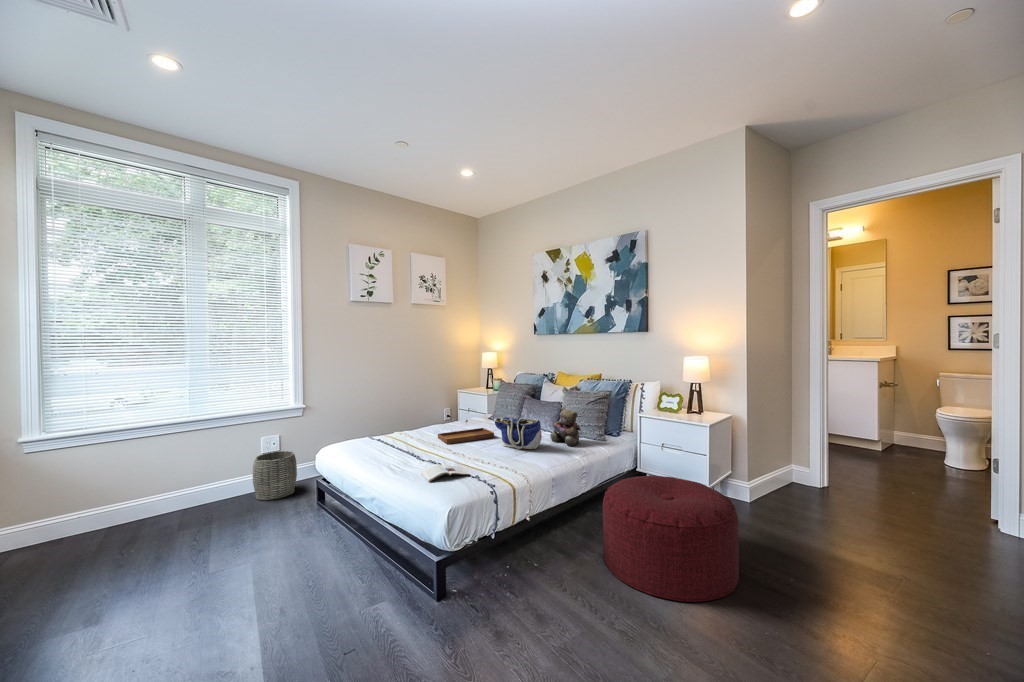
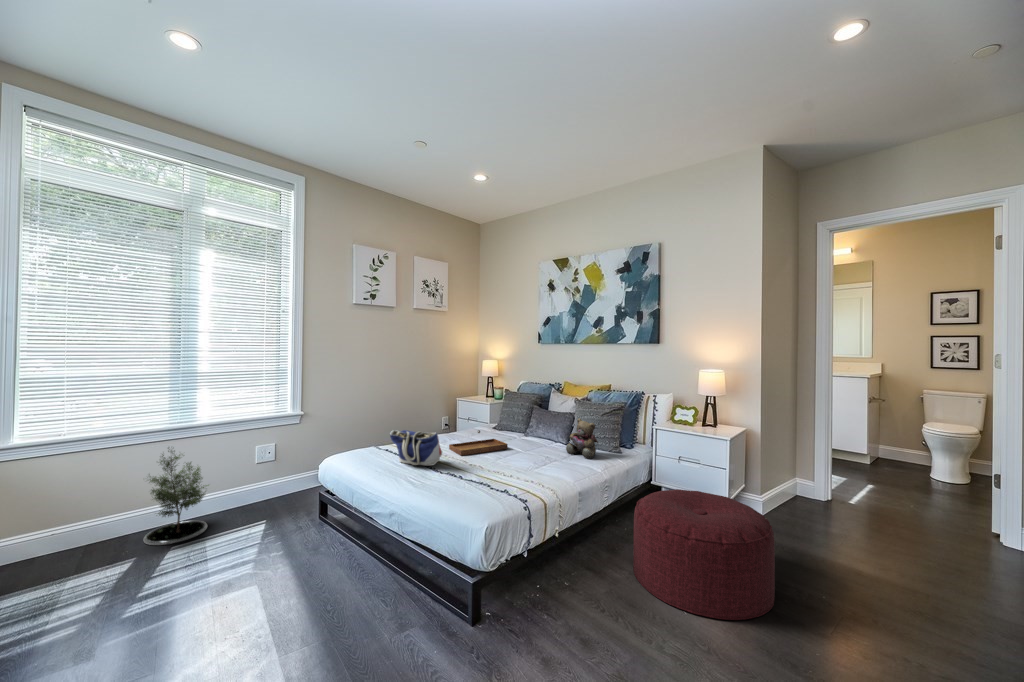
tote bag: present [494,417,542,449] -> present [390,430,442,466]
potted tree: none [155,437,219,527] -> present [144,448,209,545]
woven basket: present [253,451,297,500] -> none [246,461,294,515]
magazine: present [421,464,469,482] -> none [444,477,497,496]

